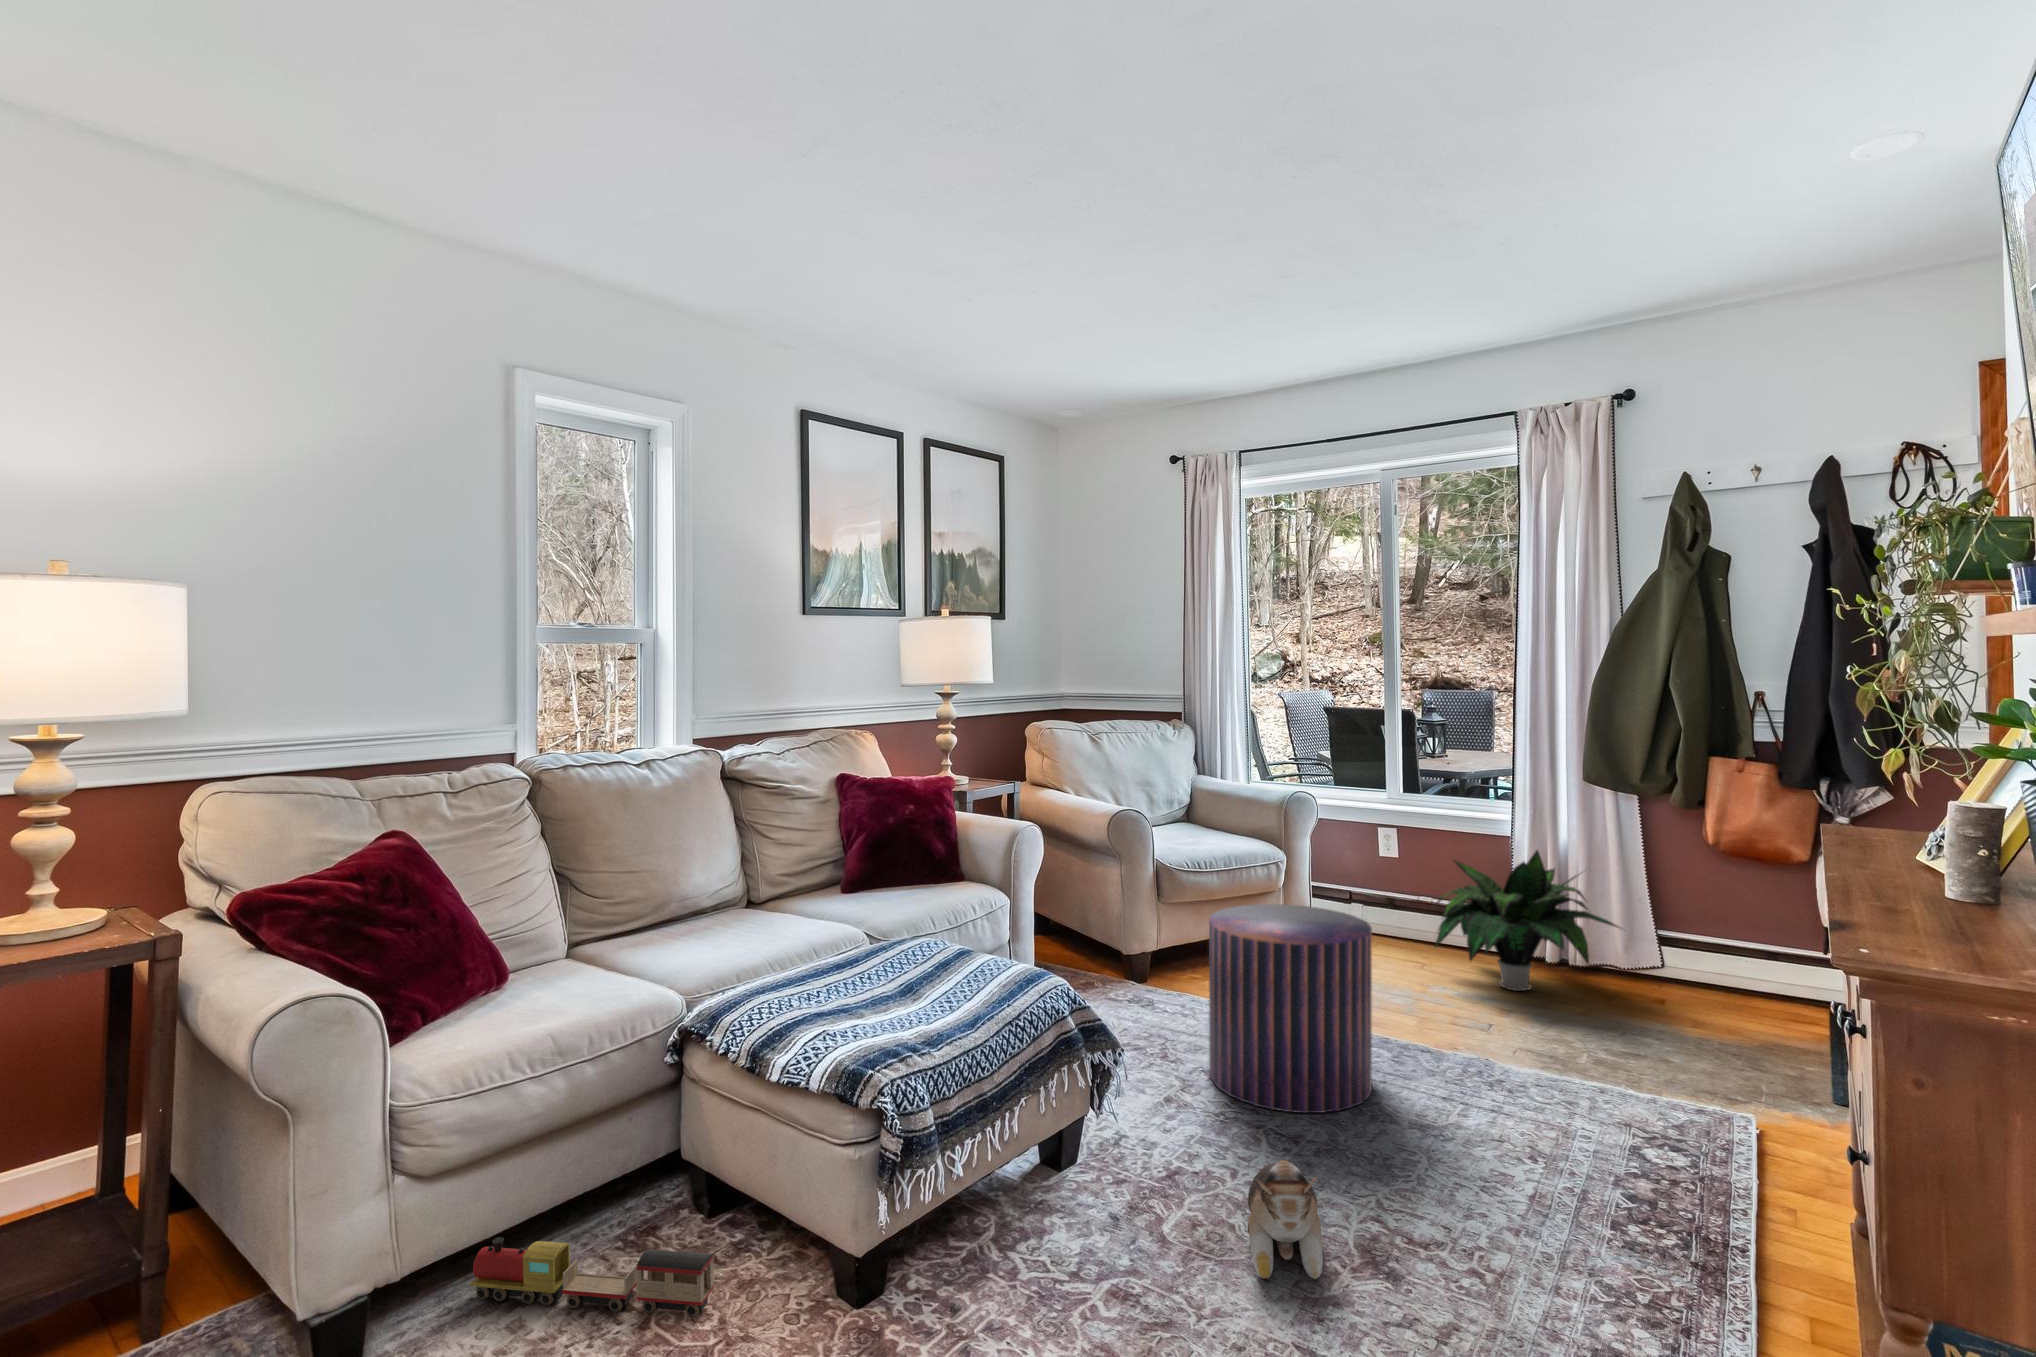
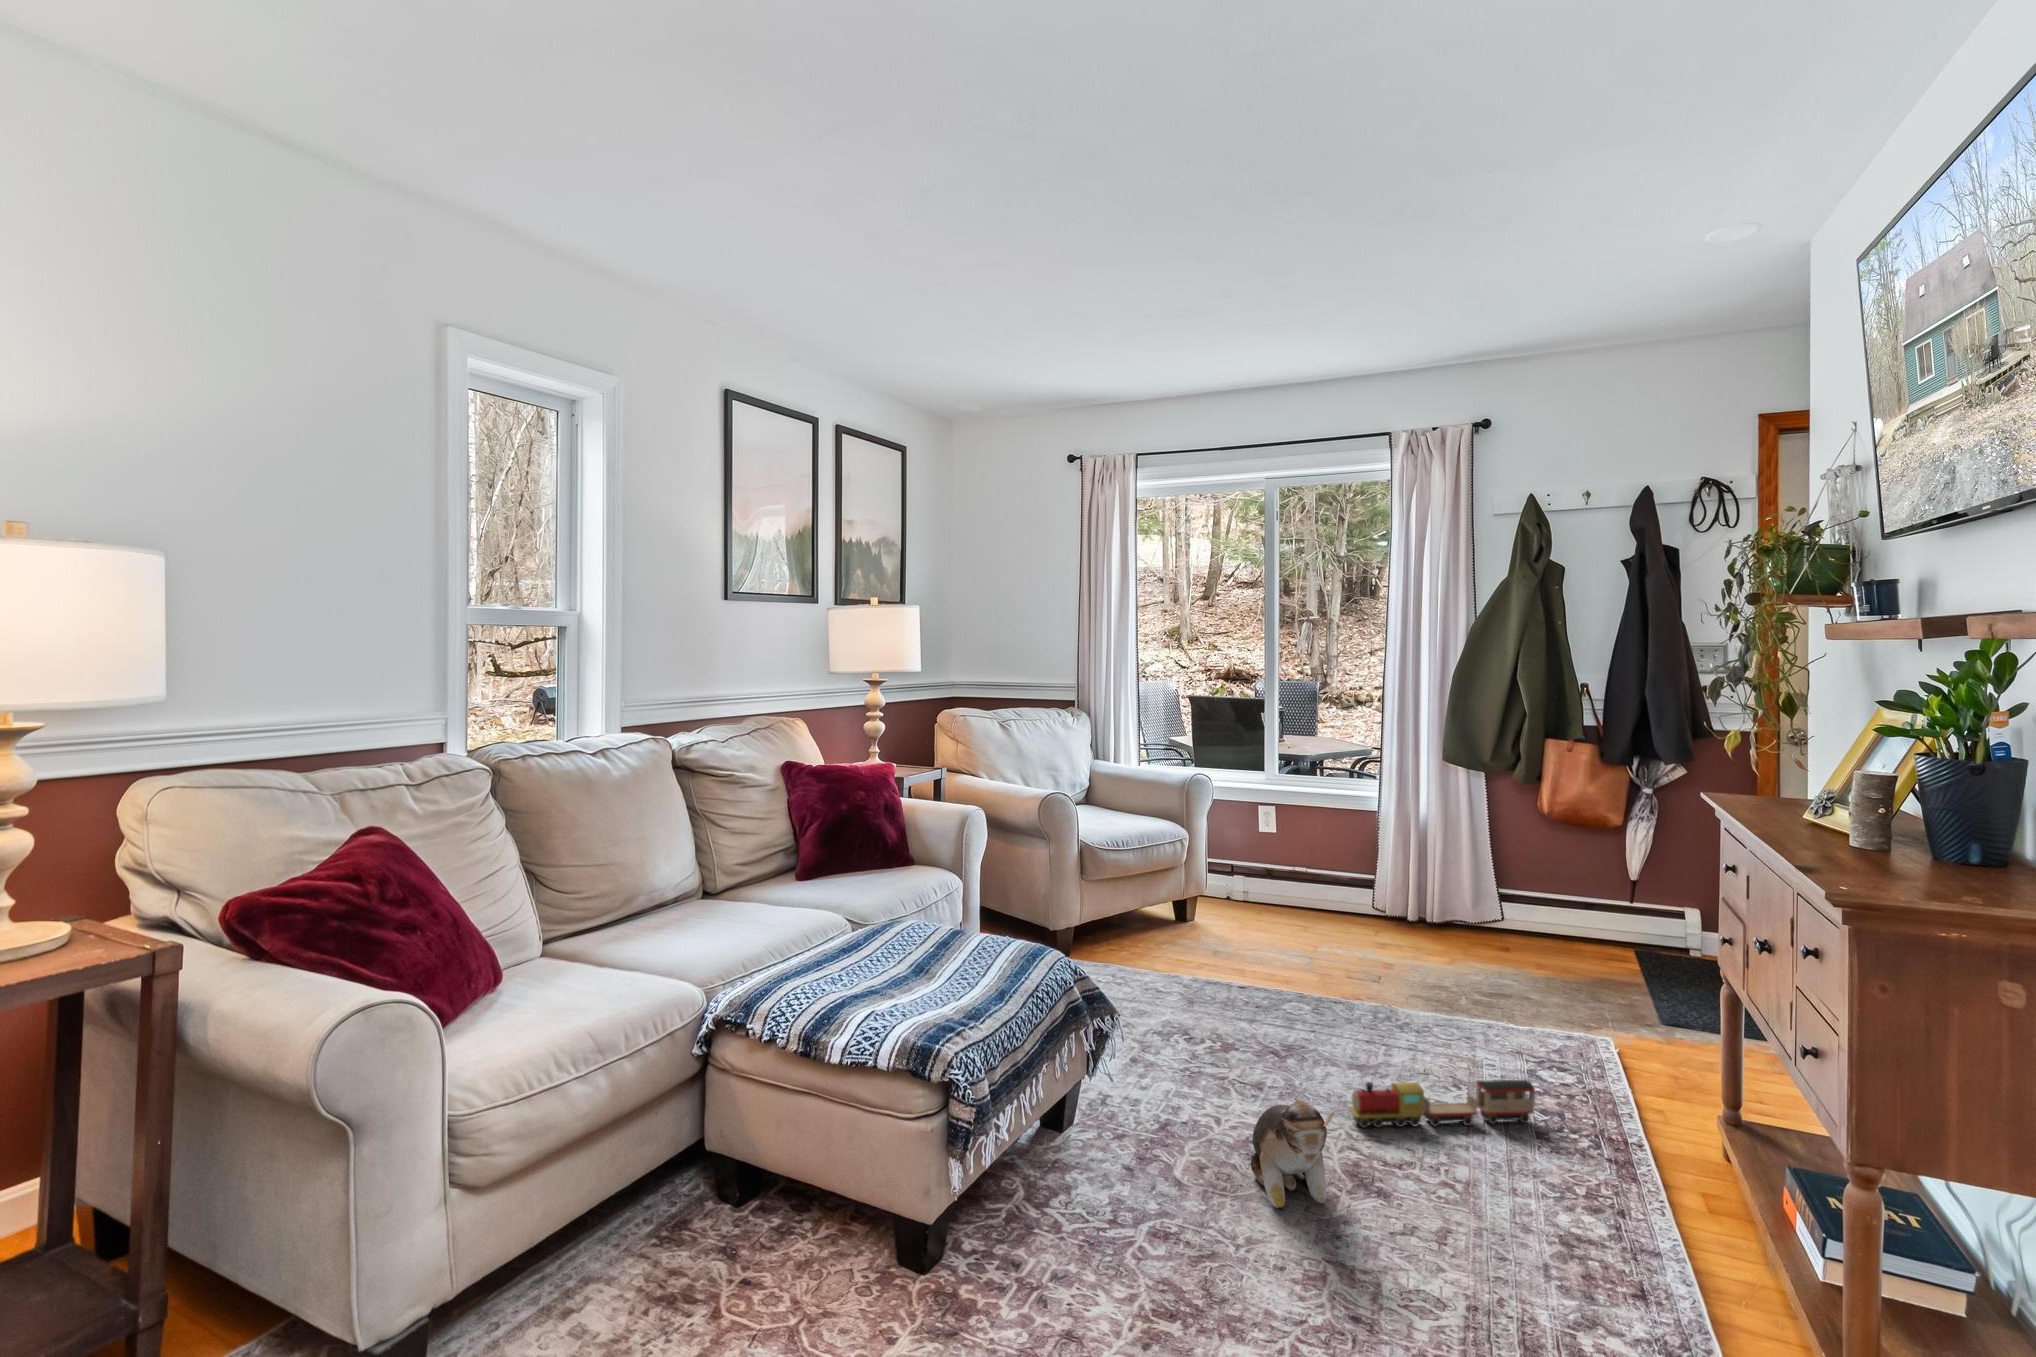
potted plant: present [1435,850,1618,991] -> none [1317,821,1483,947]
pouf: present [1209,904,1372,1113] -> none [1160,877,1308,1064]
toy train: present [469,1237,714,1317] -> present [1349,1080,1535,1128]

